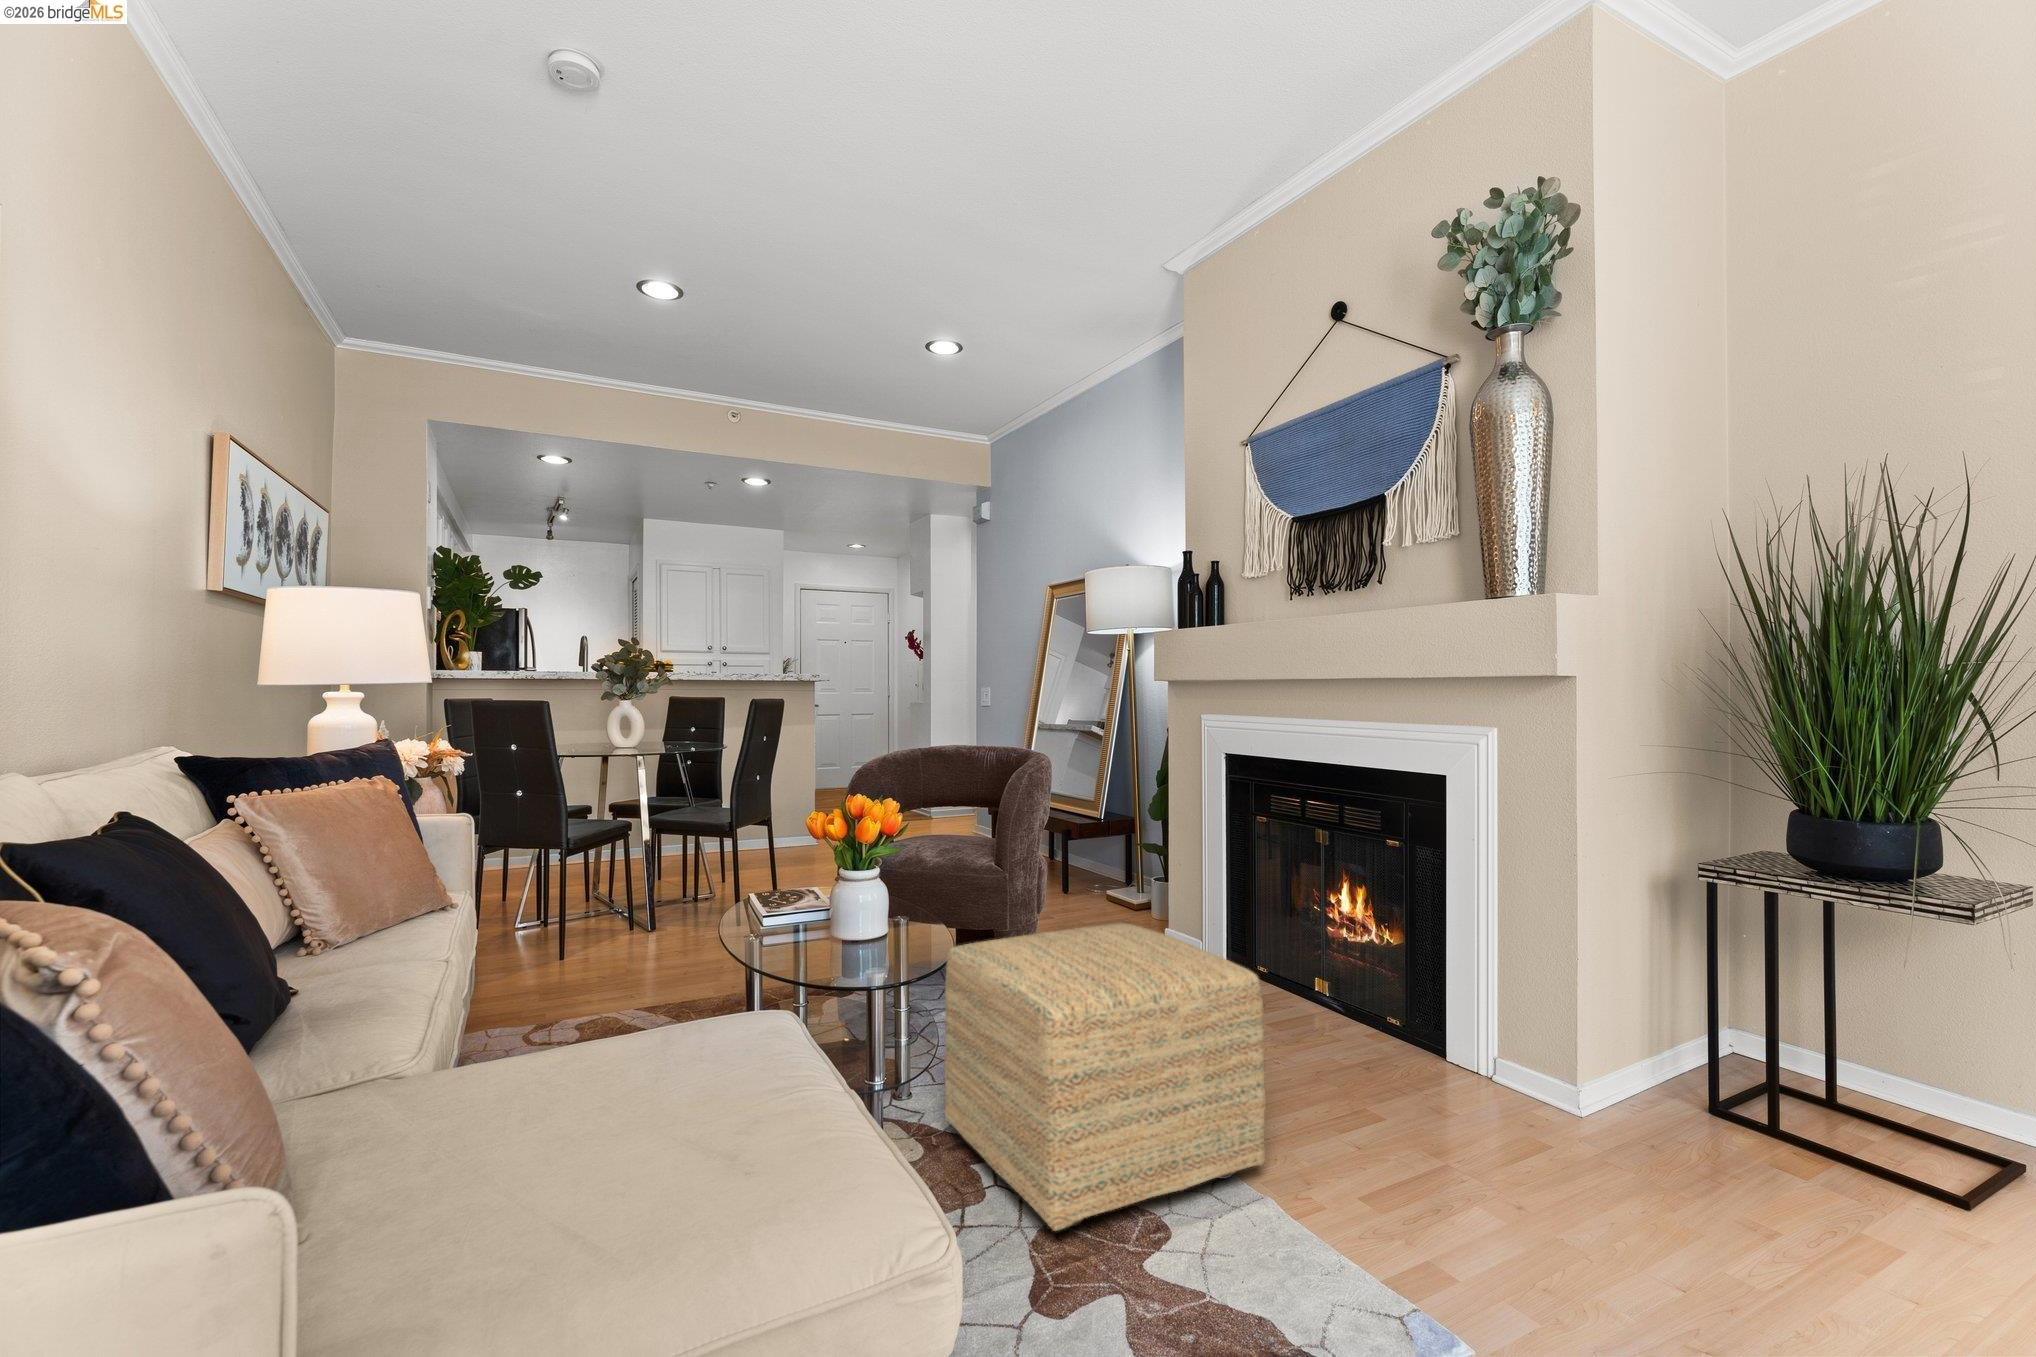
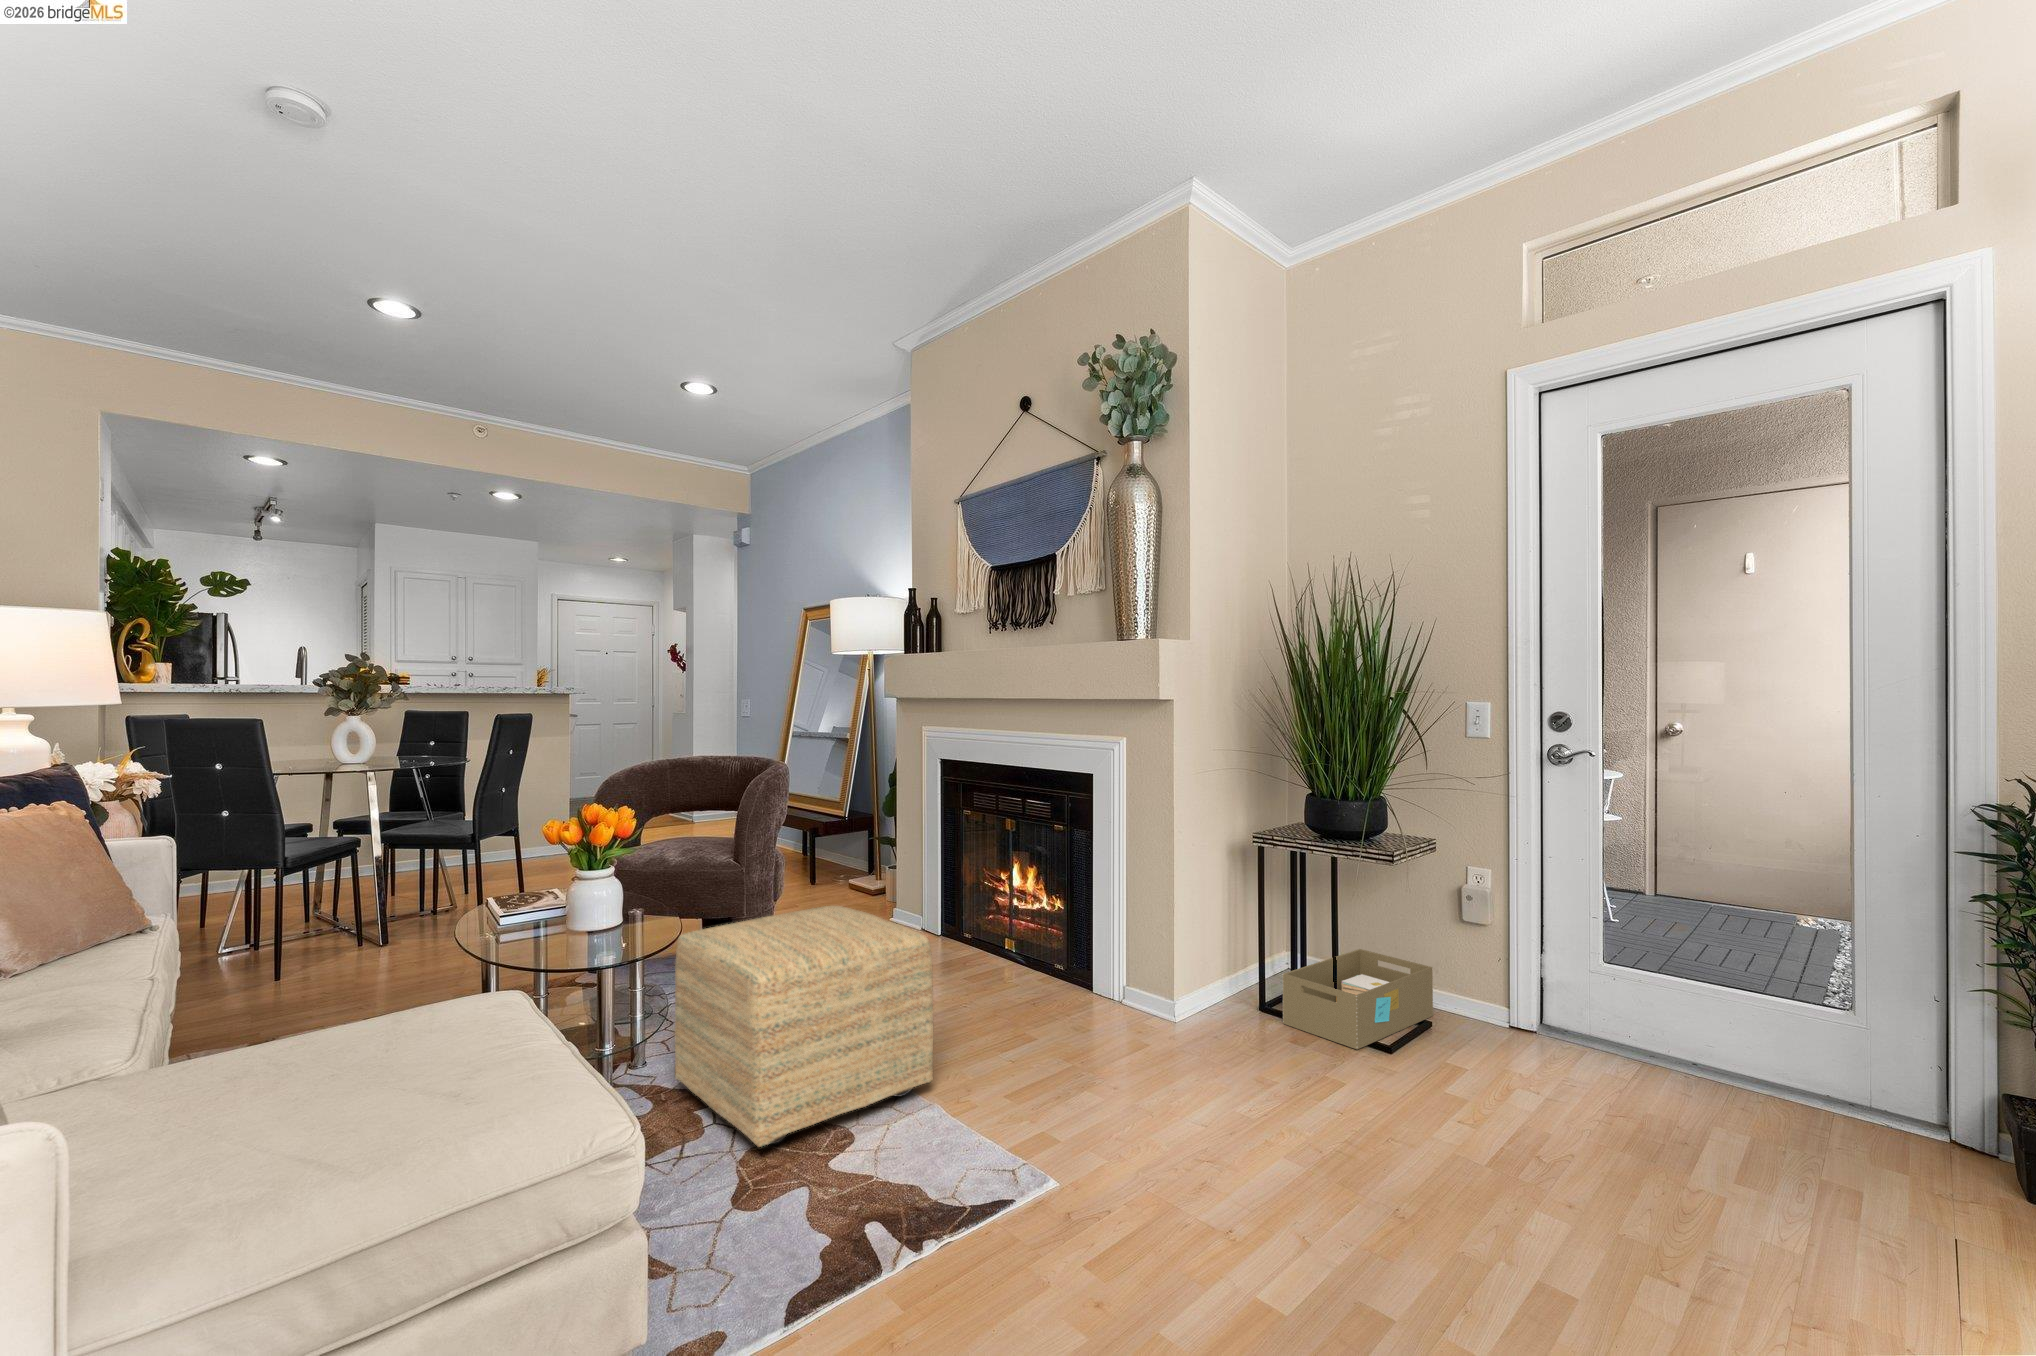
storage box: none [1755,1034,2016,1190] -> present [1282,949,1433,1049]

